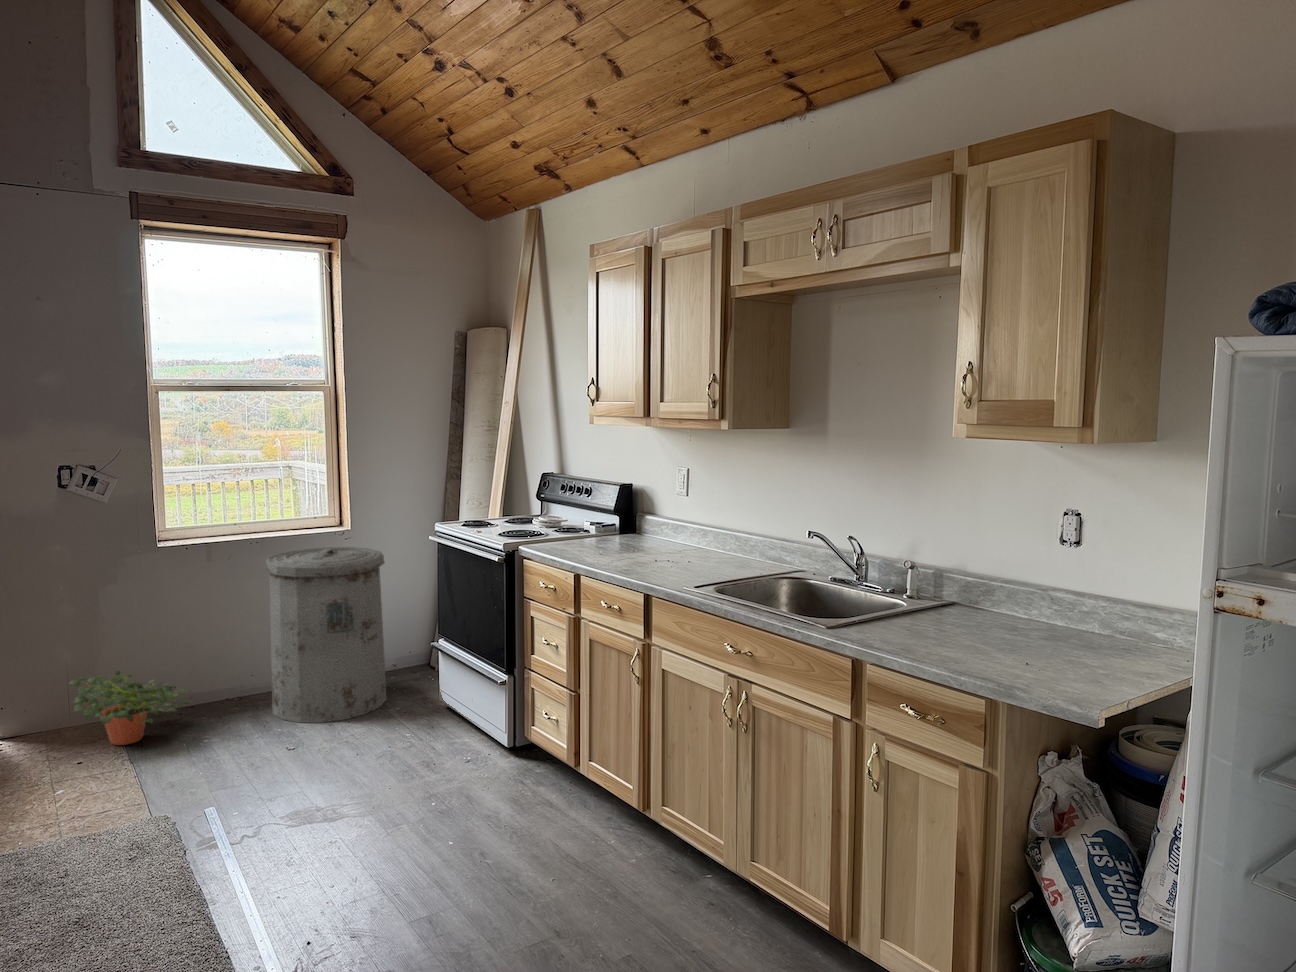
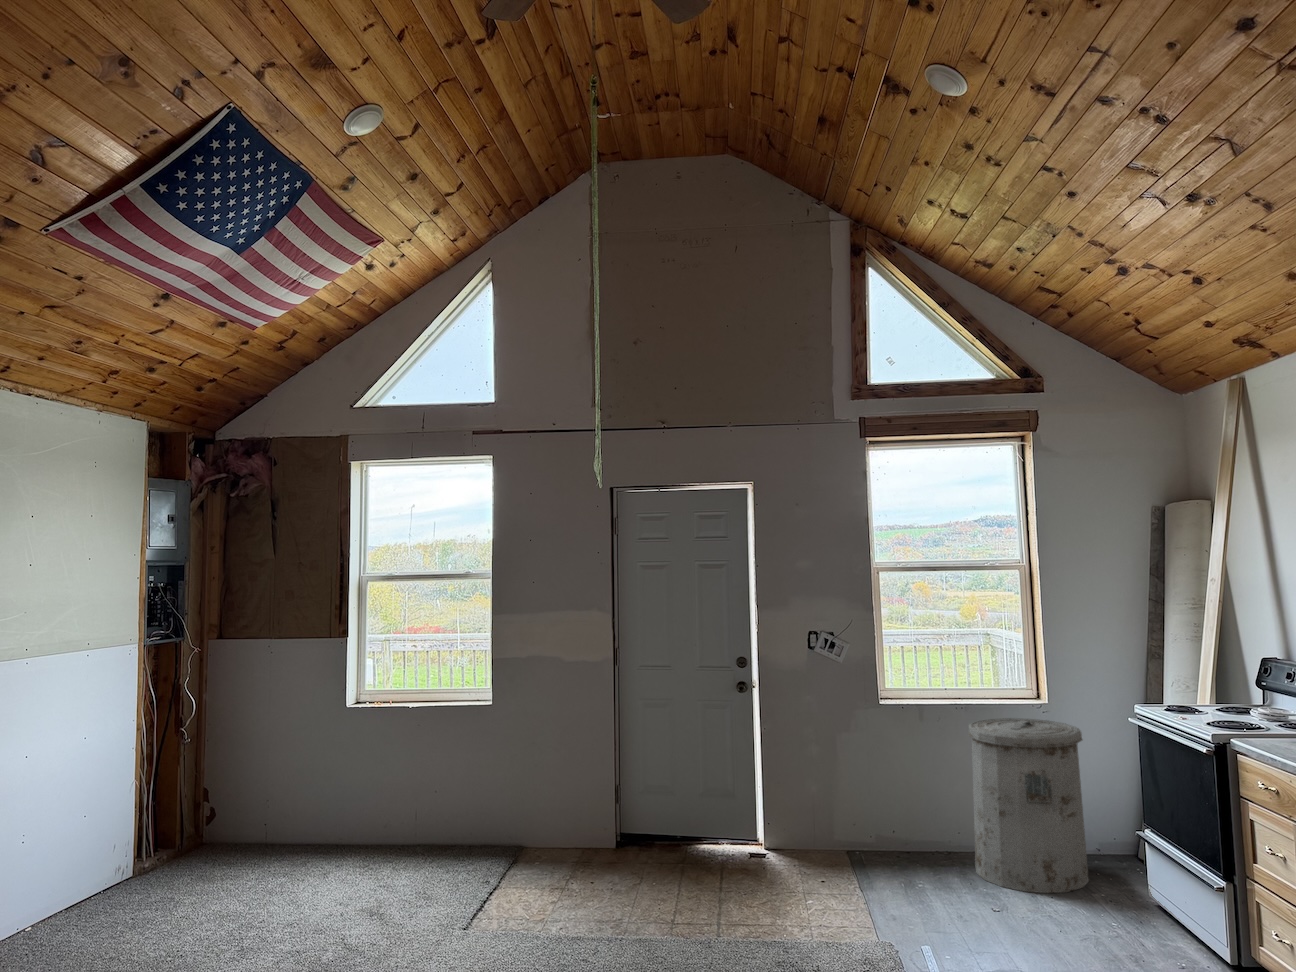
potted plant: present [69,671,192,745] -> none [813,807,907,874]

